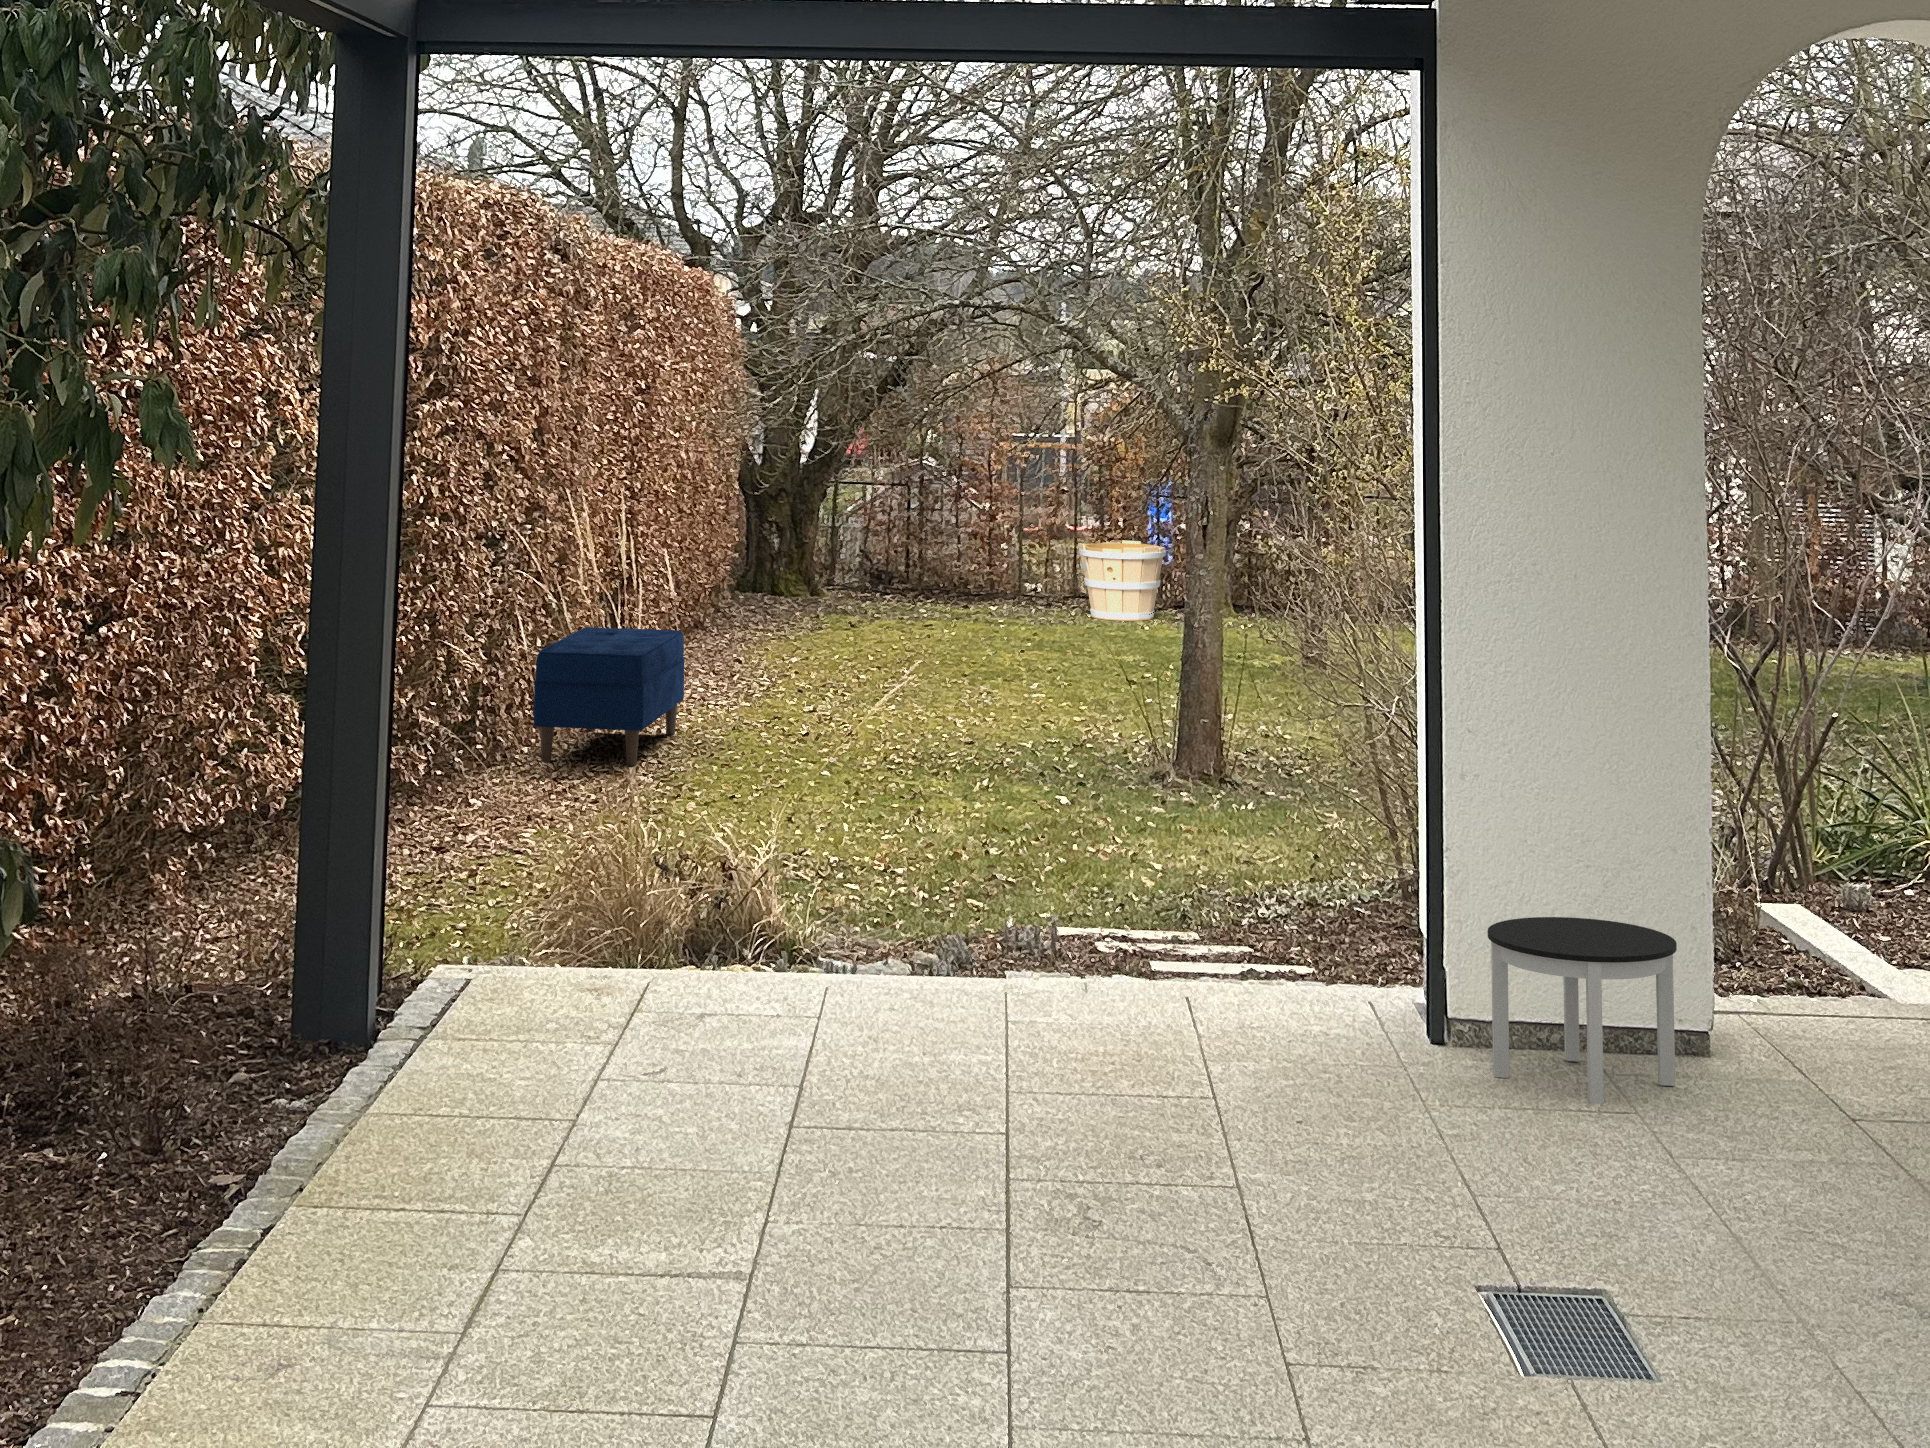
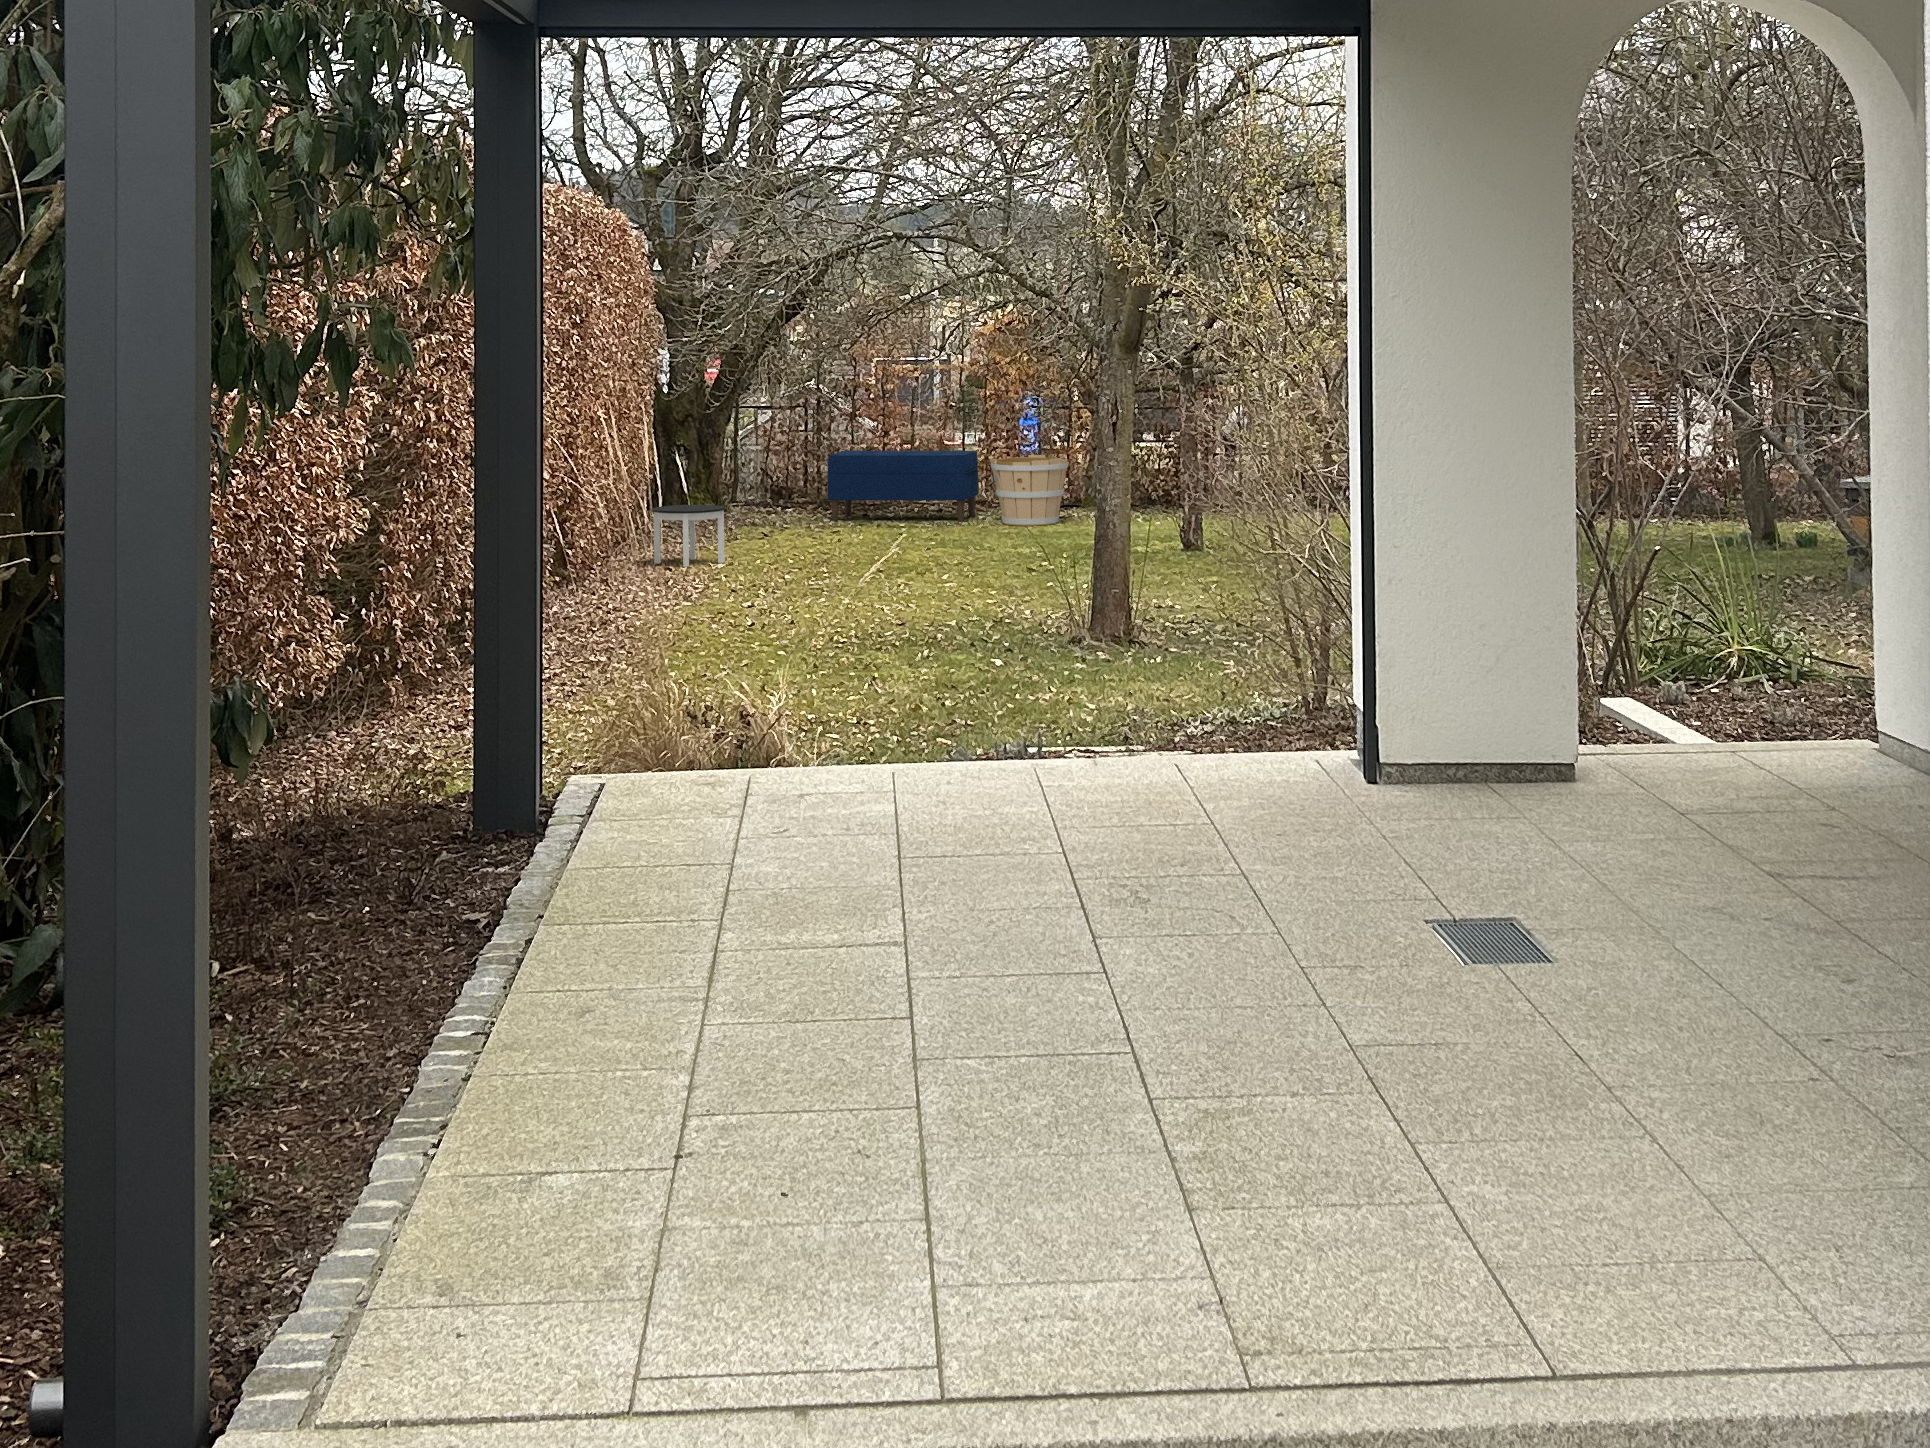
bench: present [534,627,685,766] -> present [828,451,978,522]
round table: present [1488,917,1677,1104] -> present [652,505,725,567]

